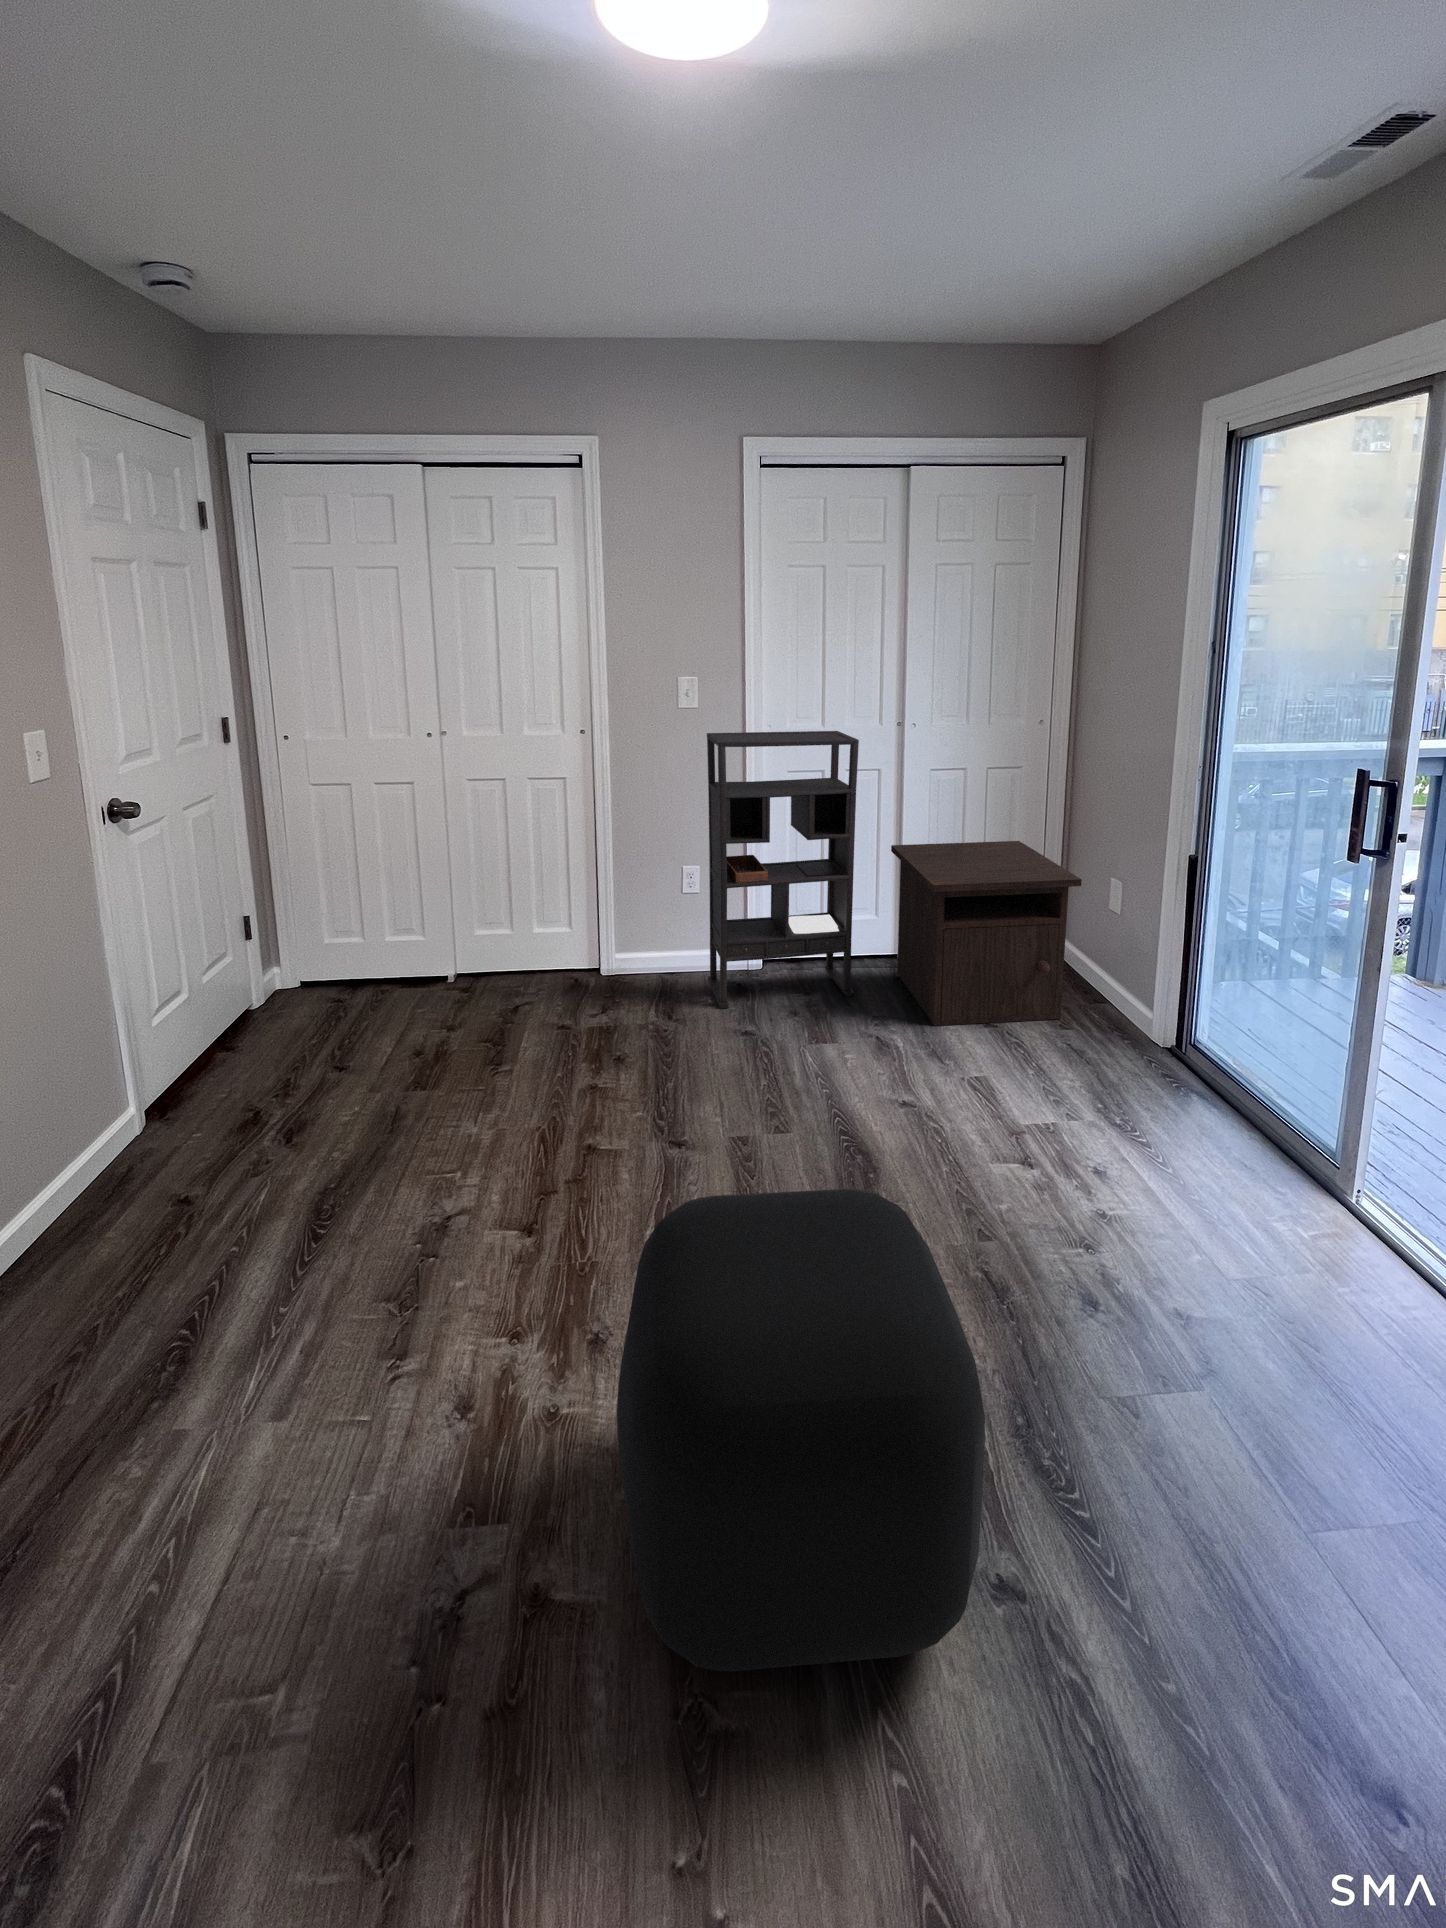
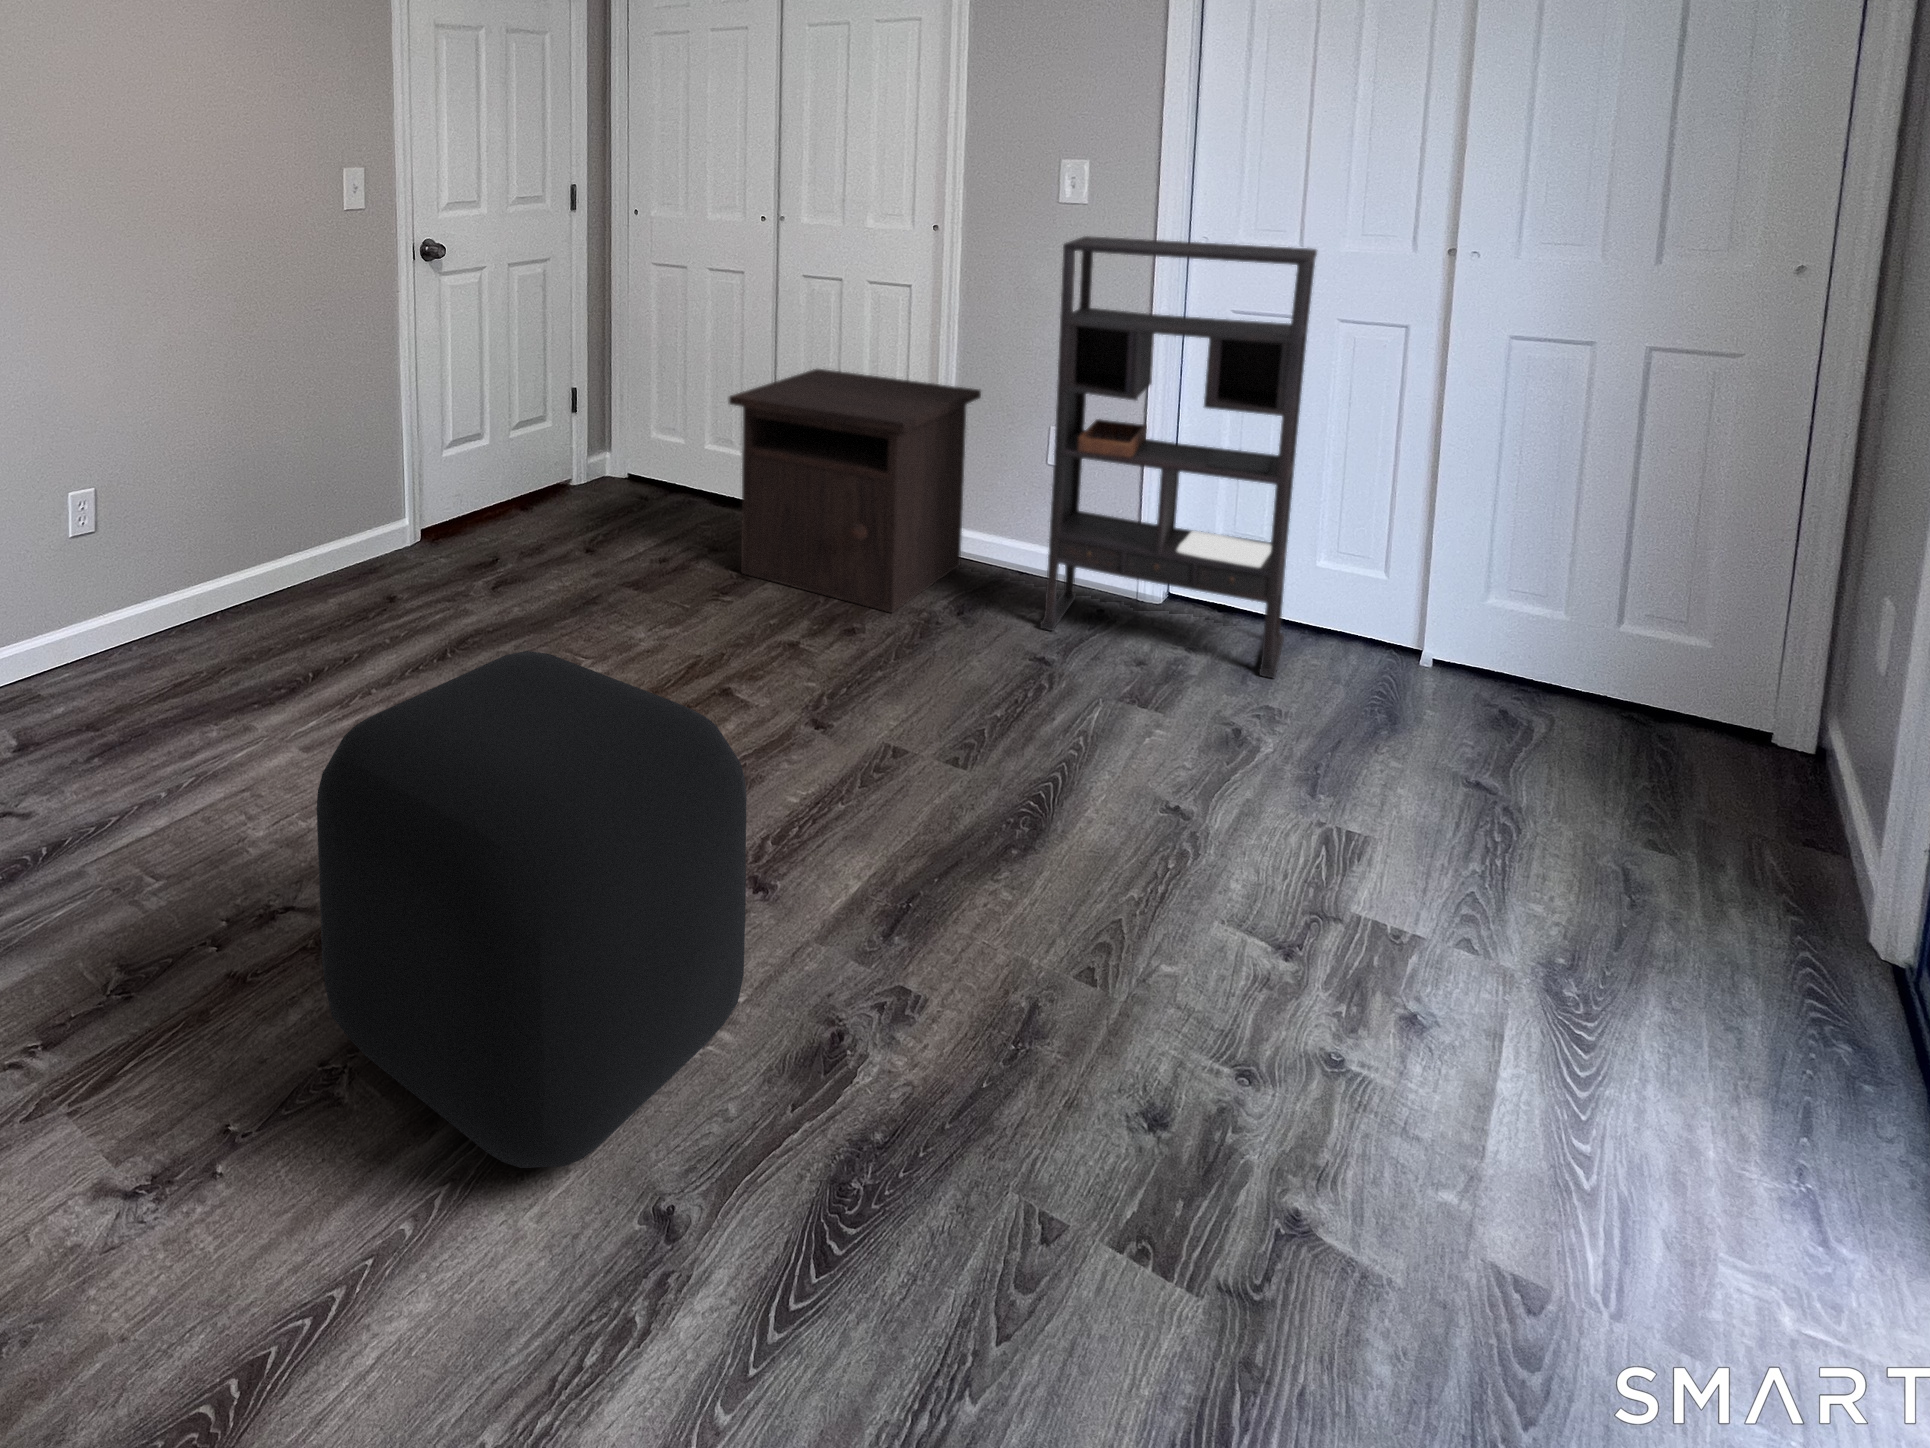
nightstand: present [891,841,1082,1026] -> present [729,369,981,613]

